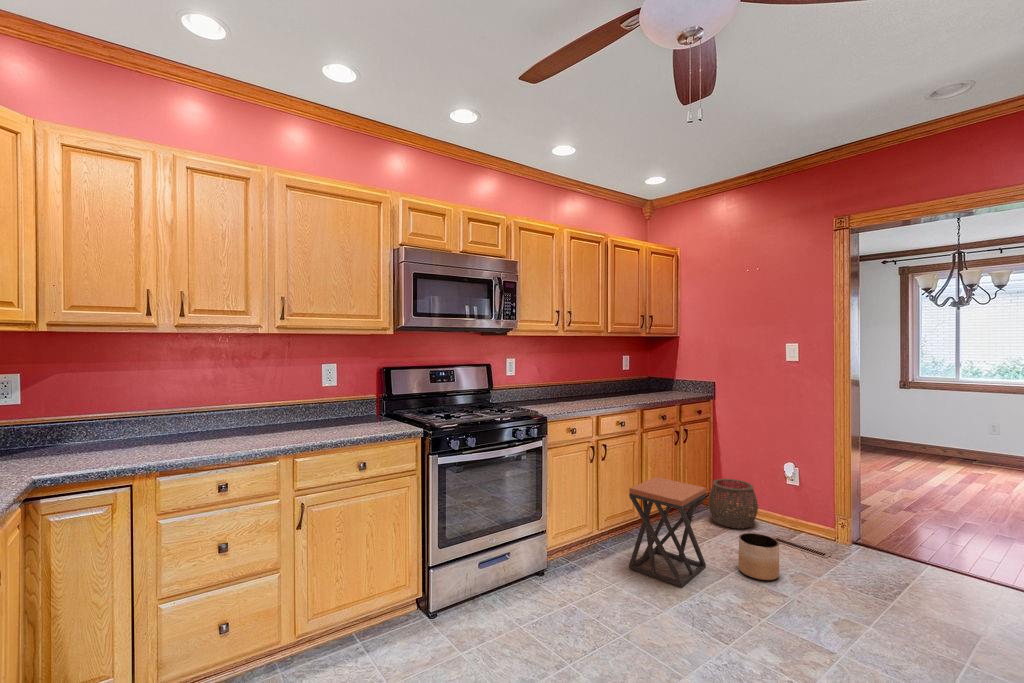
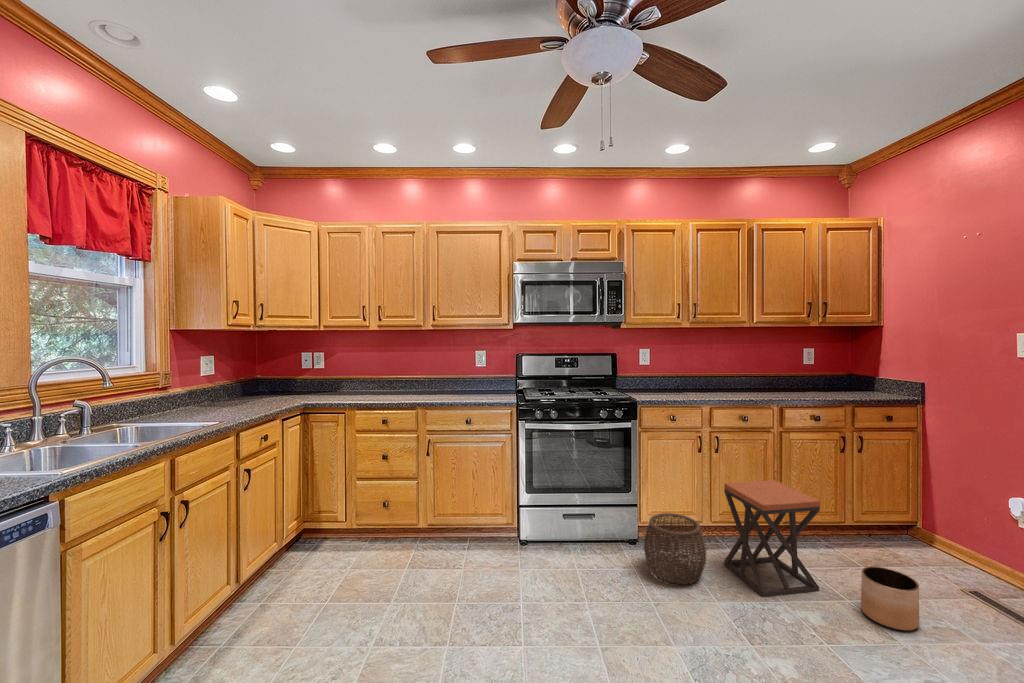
woven basket: present [708,479,758,528] -> present [644,513,706,585]

